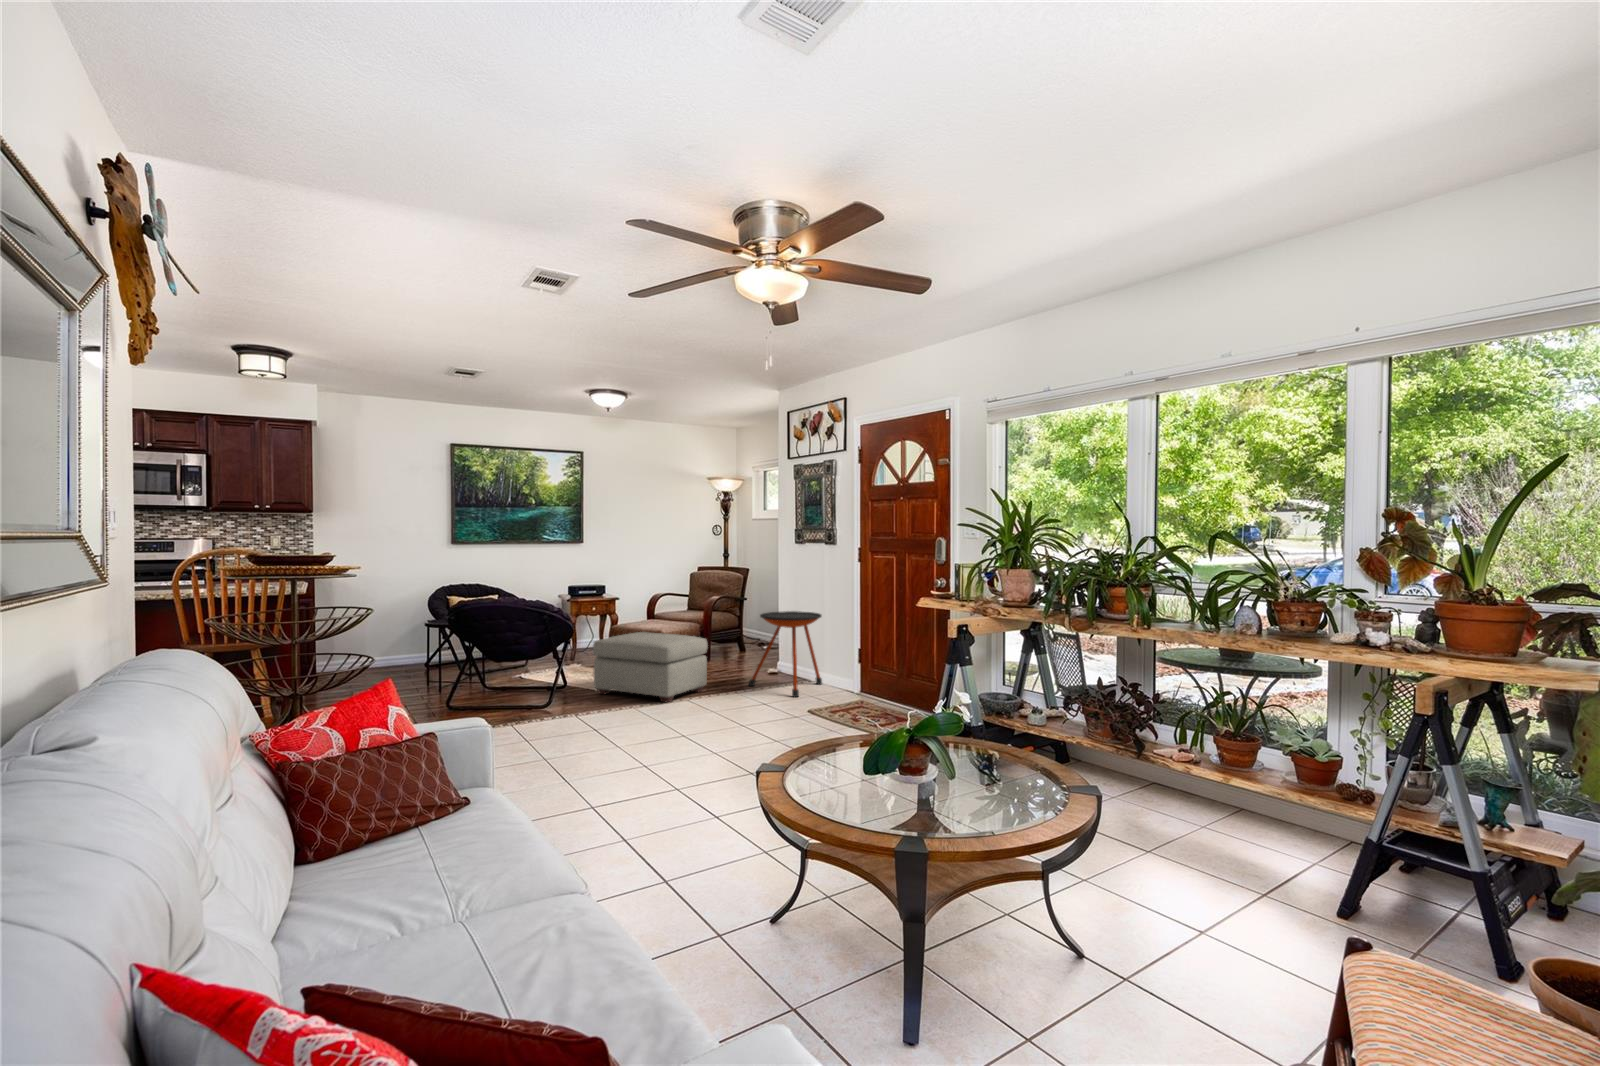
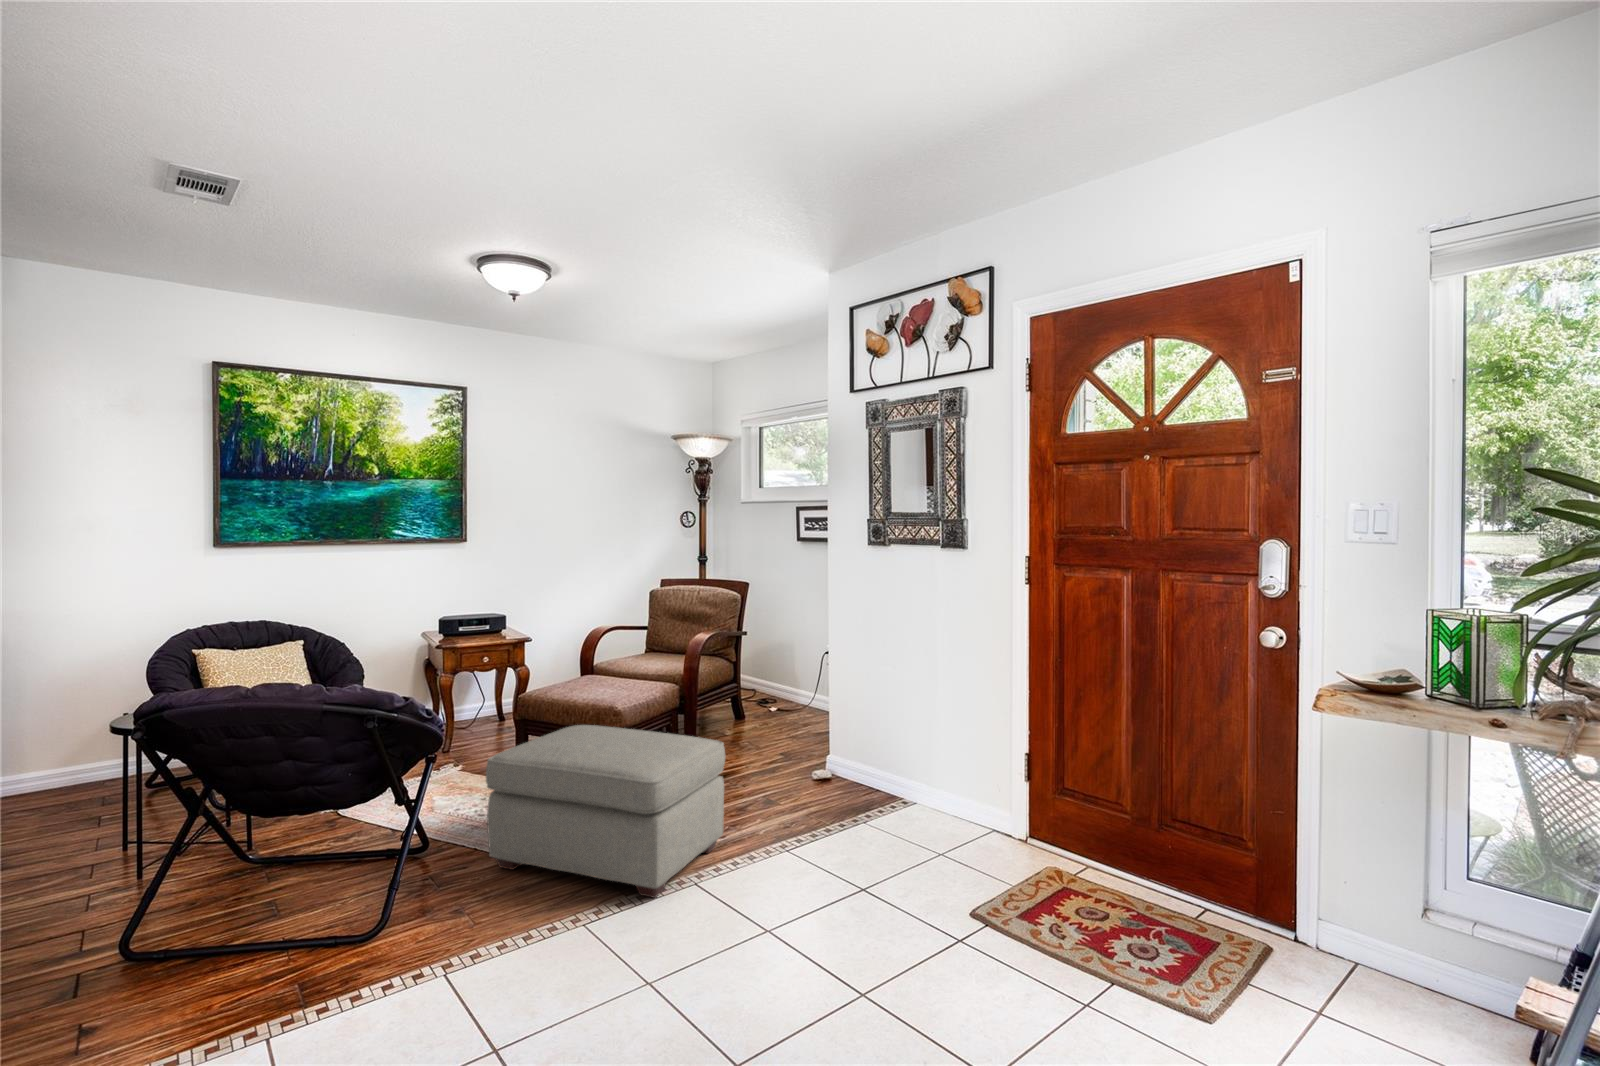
side table: present [749,611,822,697] -> none [799,676,947,864]

